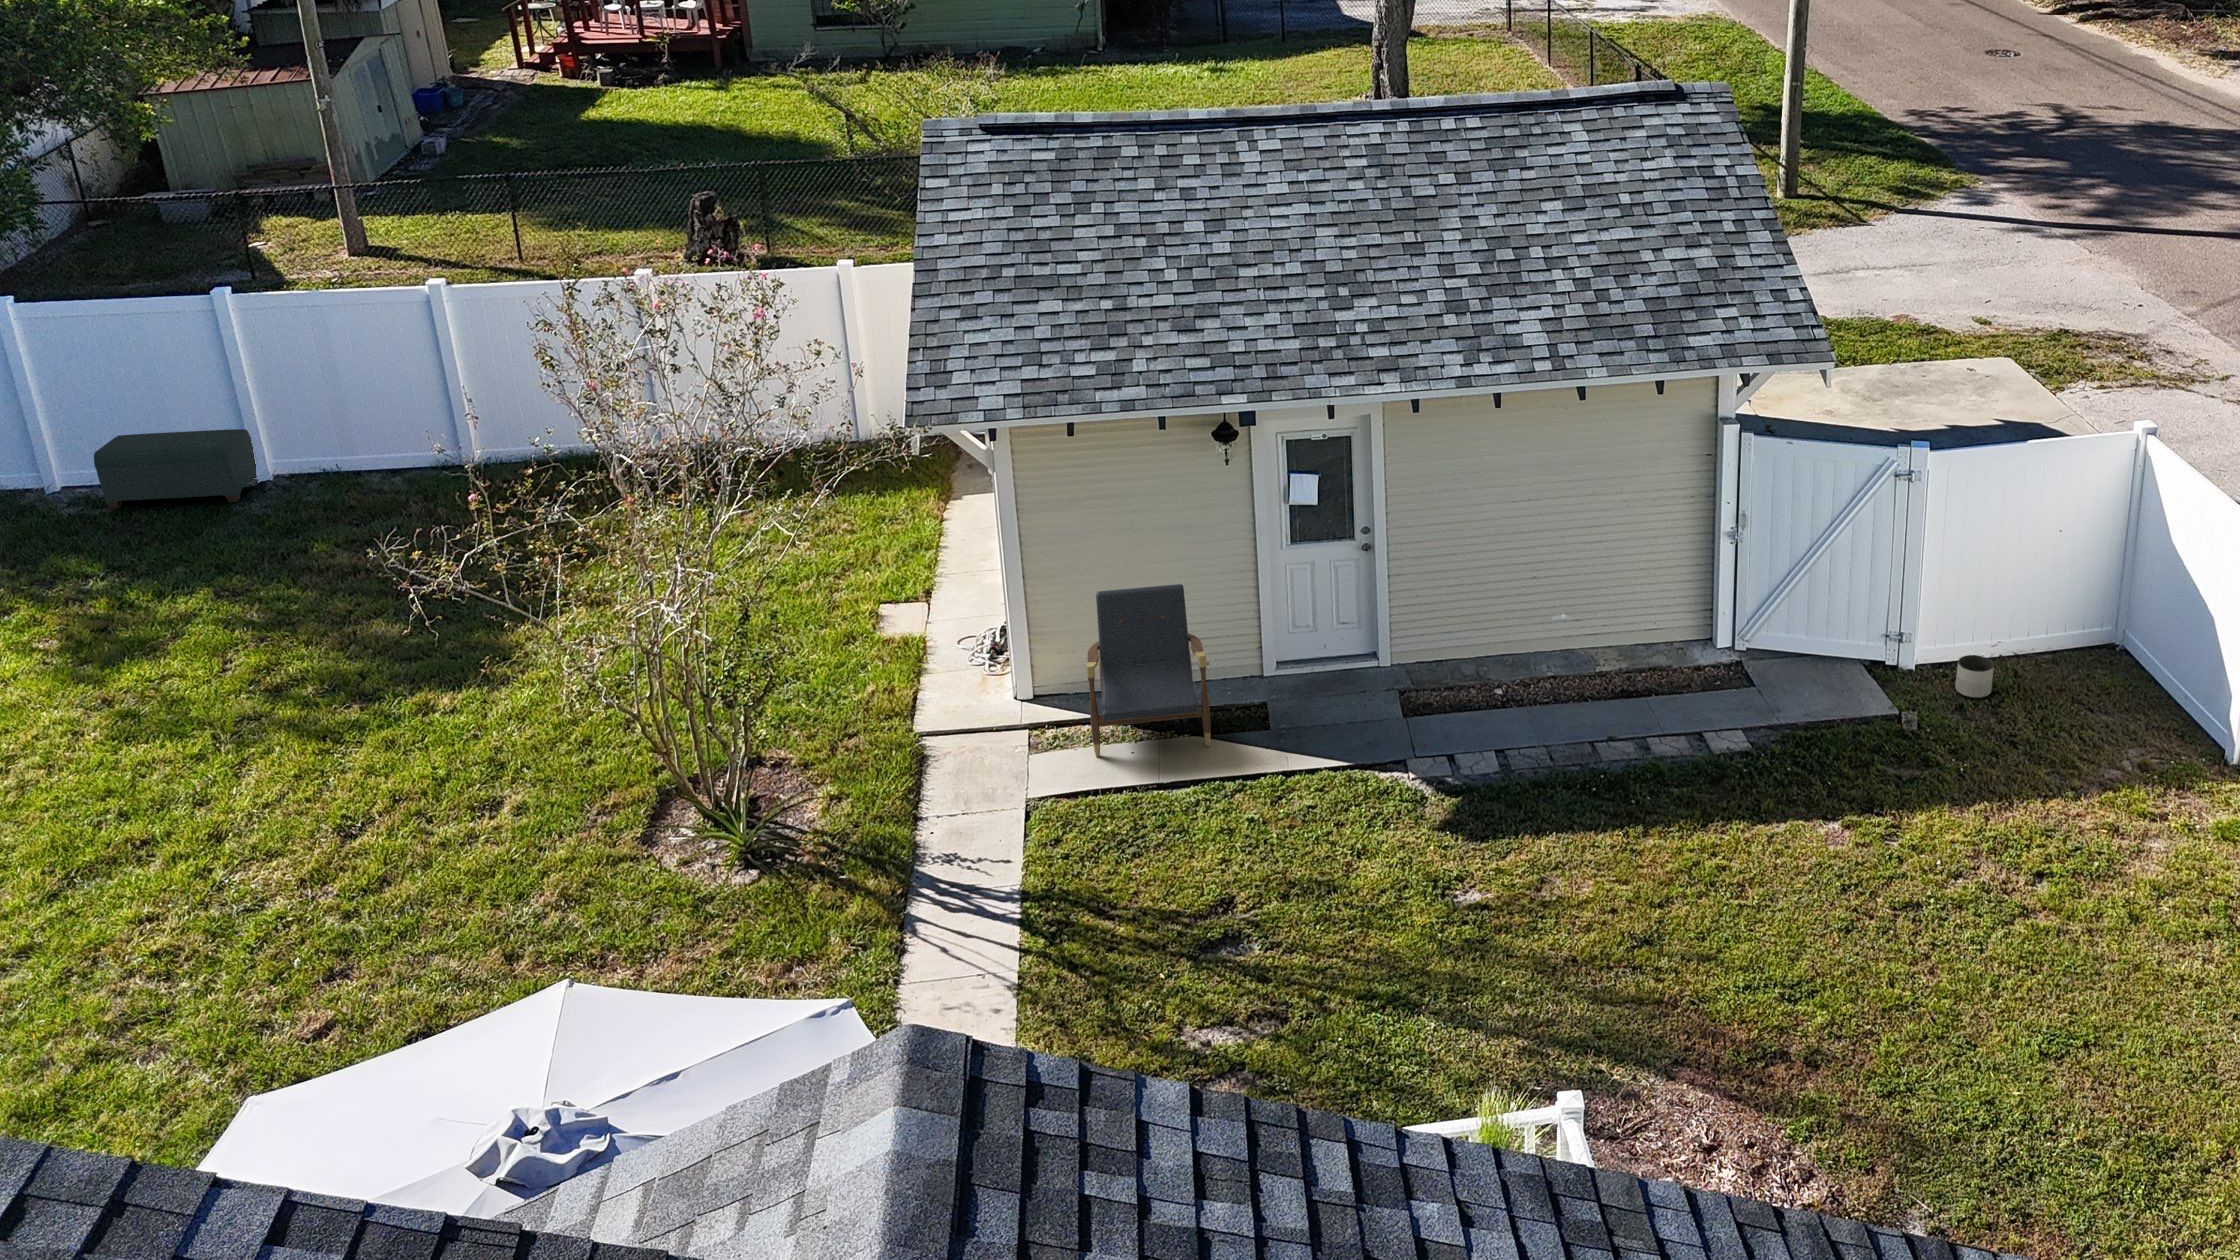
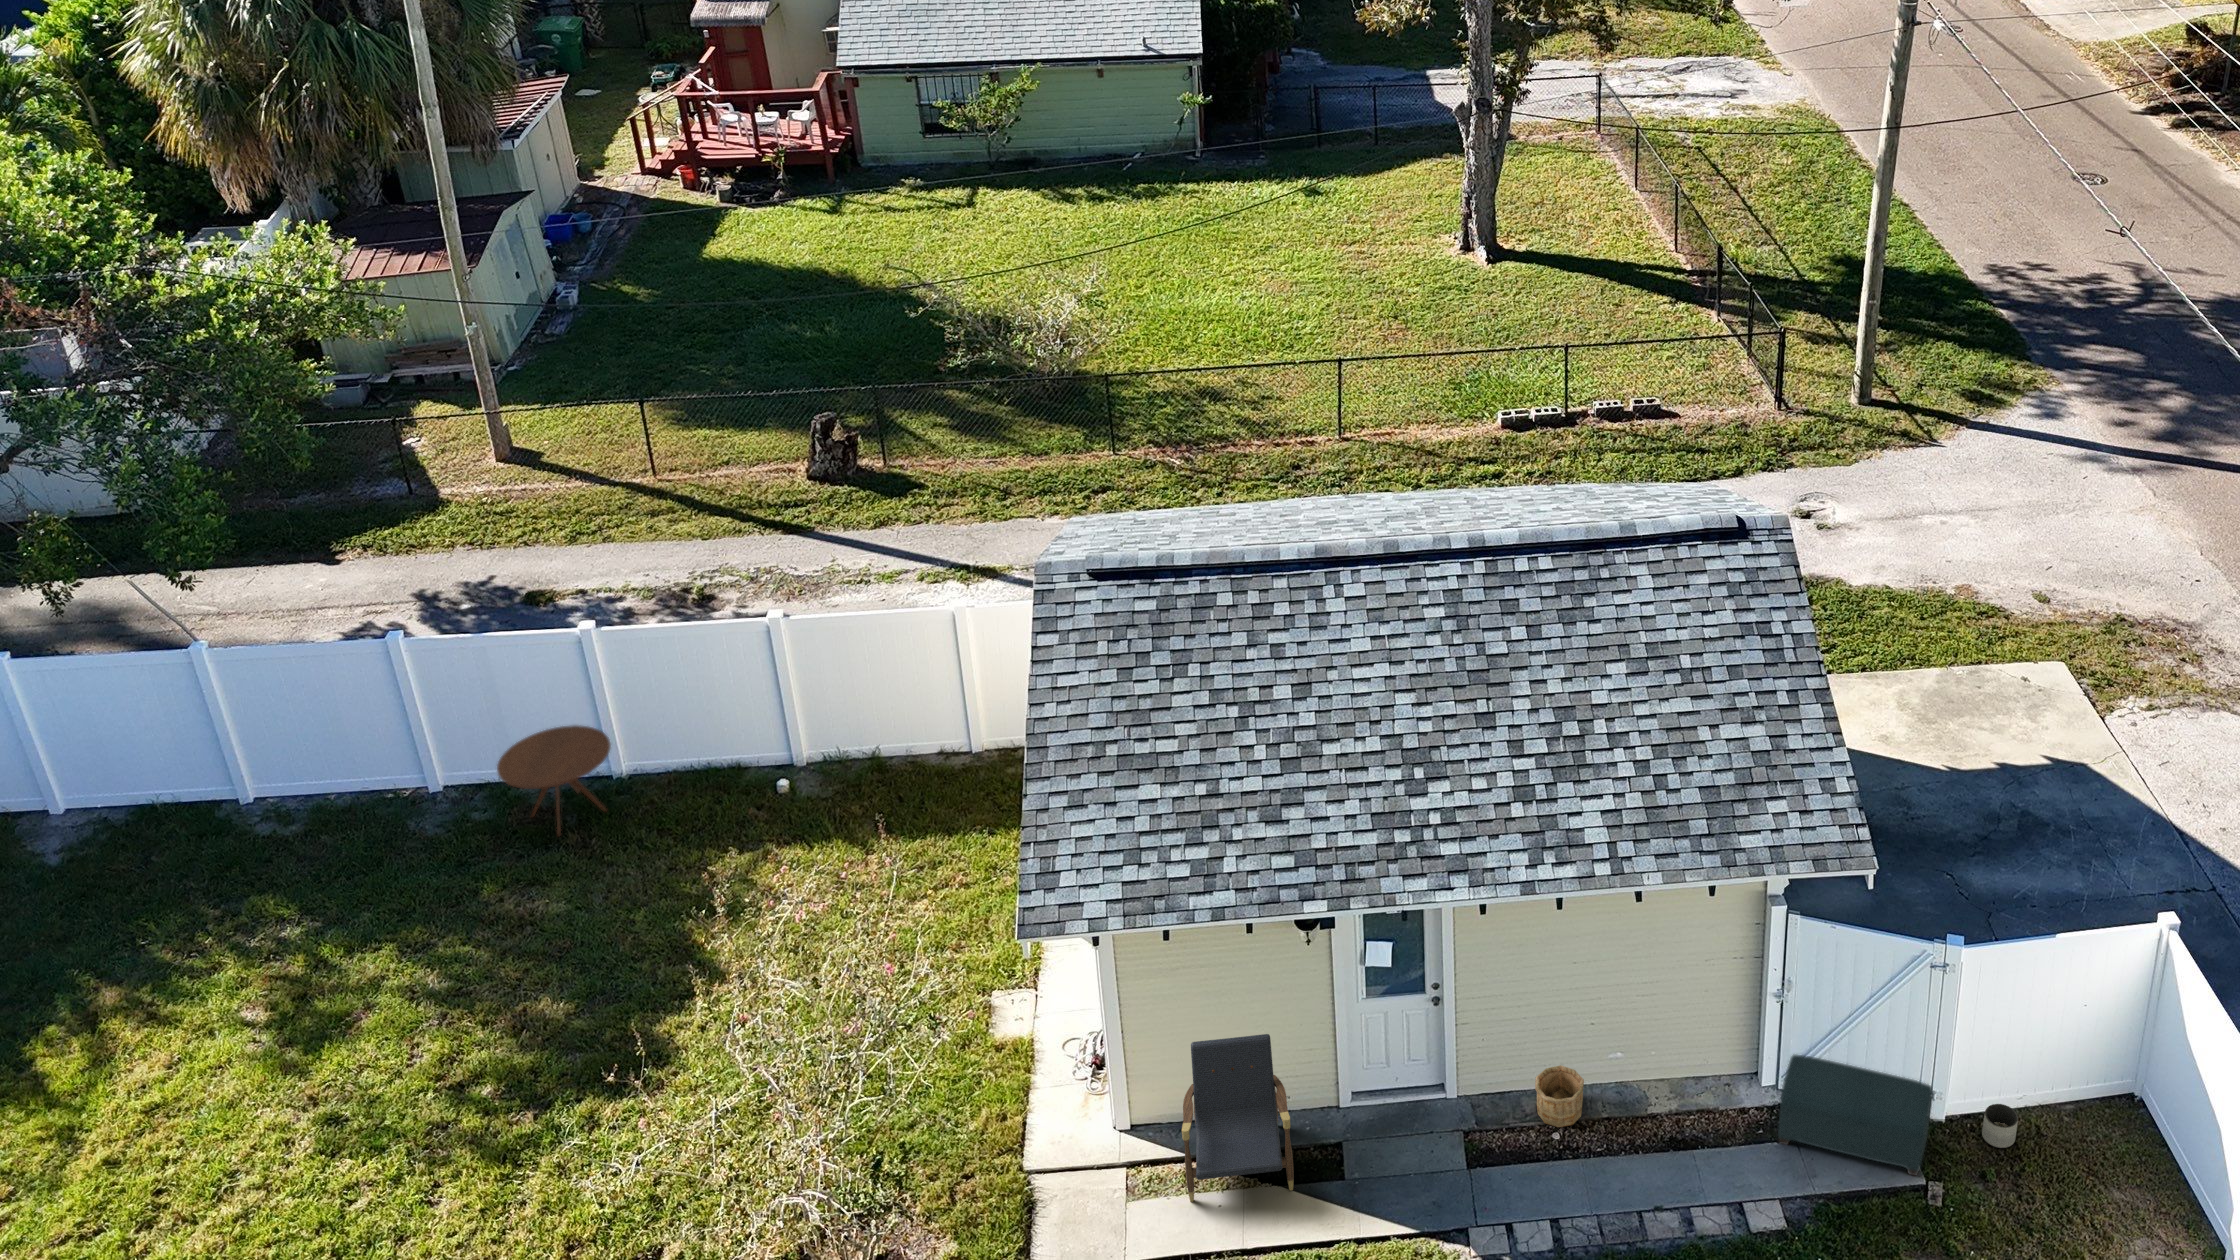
round table: none [334,400,462,509] -> present [497,725,611,835]
bench: present [94,429,256,509] -> present [1778,1055,1933,1176]
wooden bucket: none [1474,634,1526,694] -> present [1535,1065,1584,1127]

